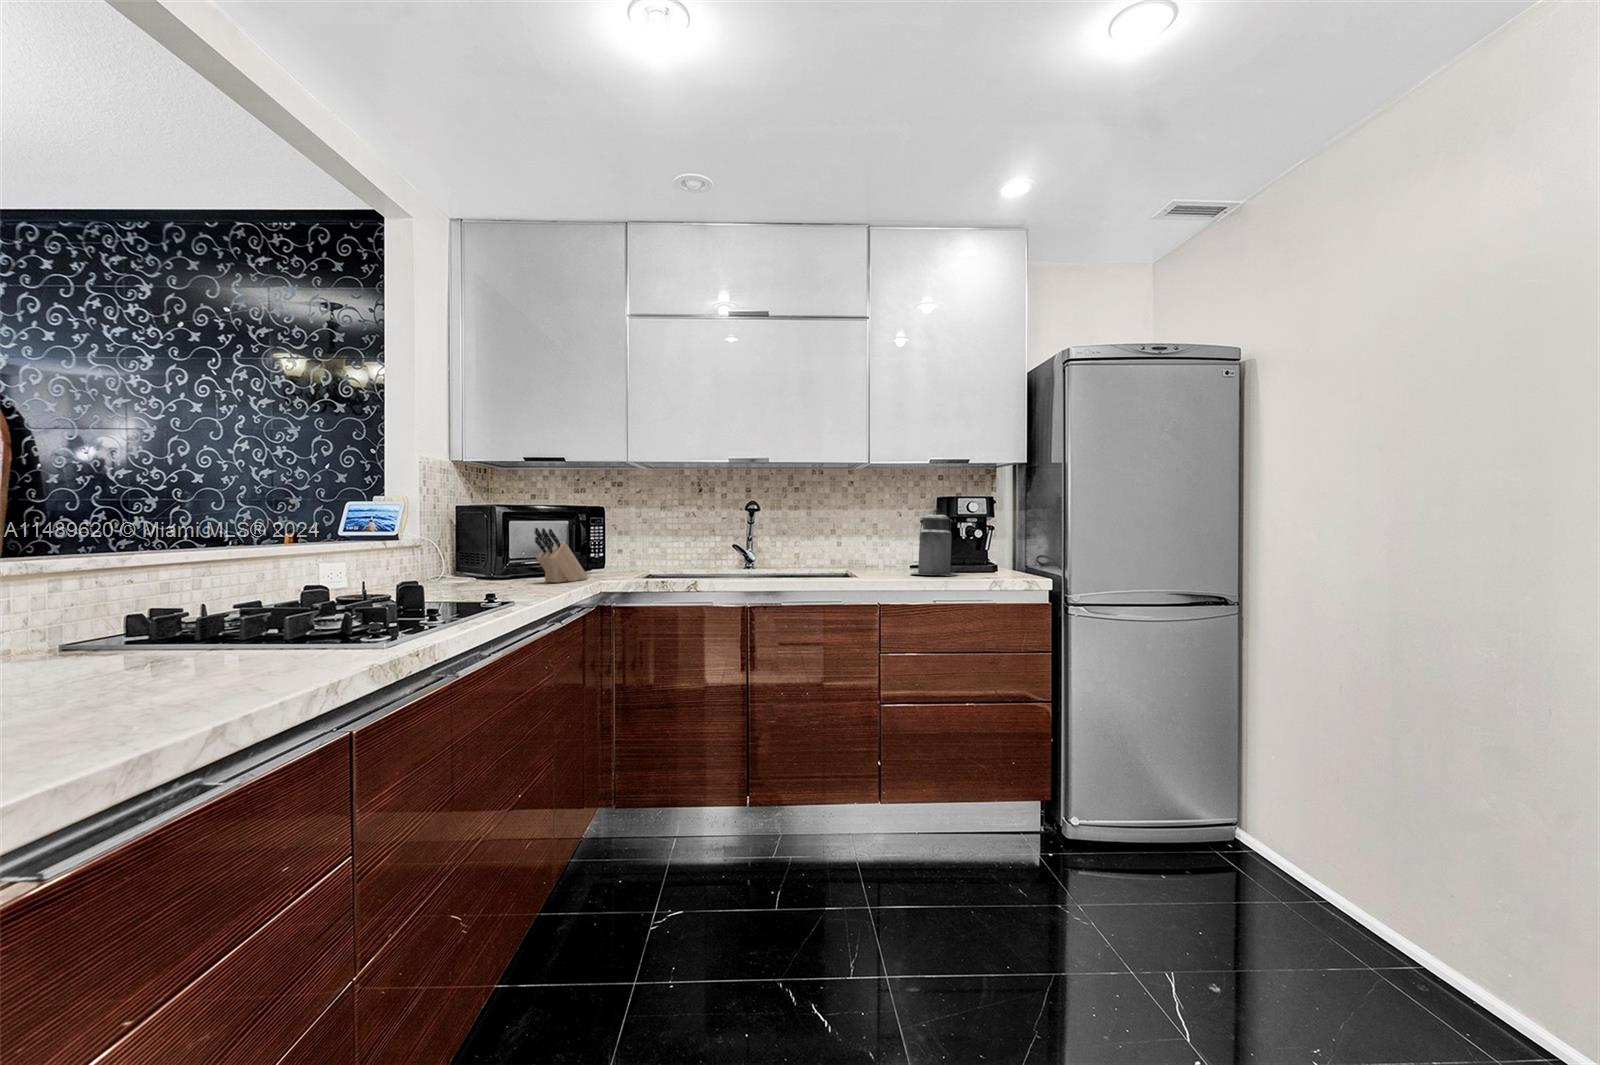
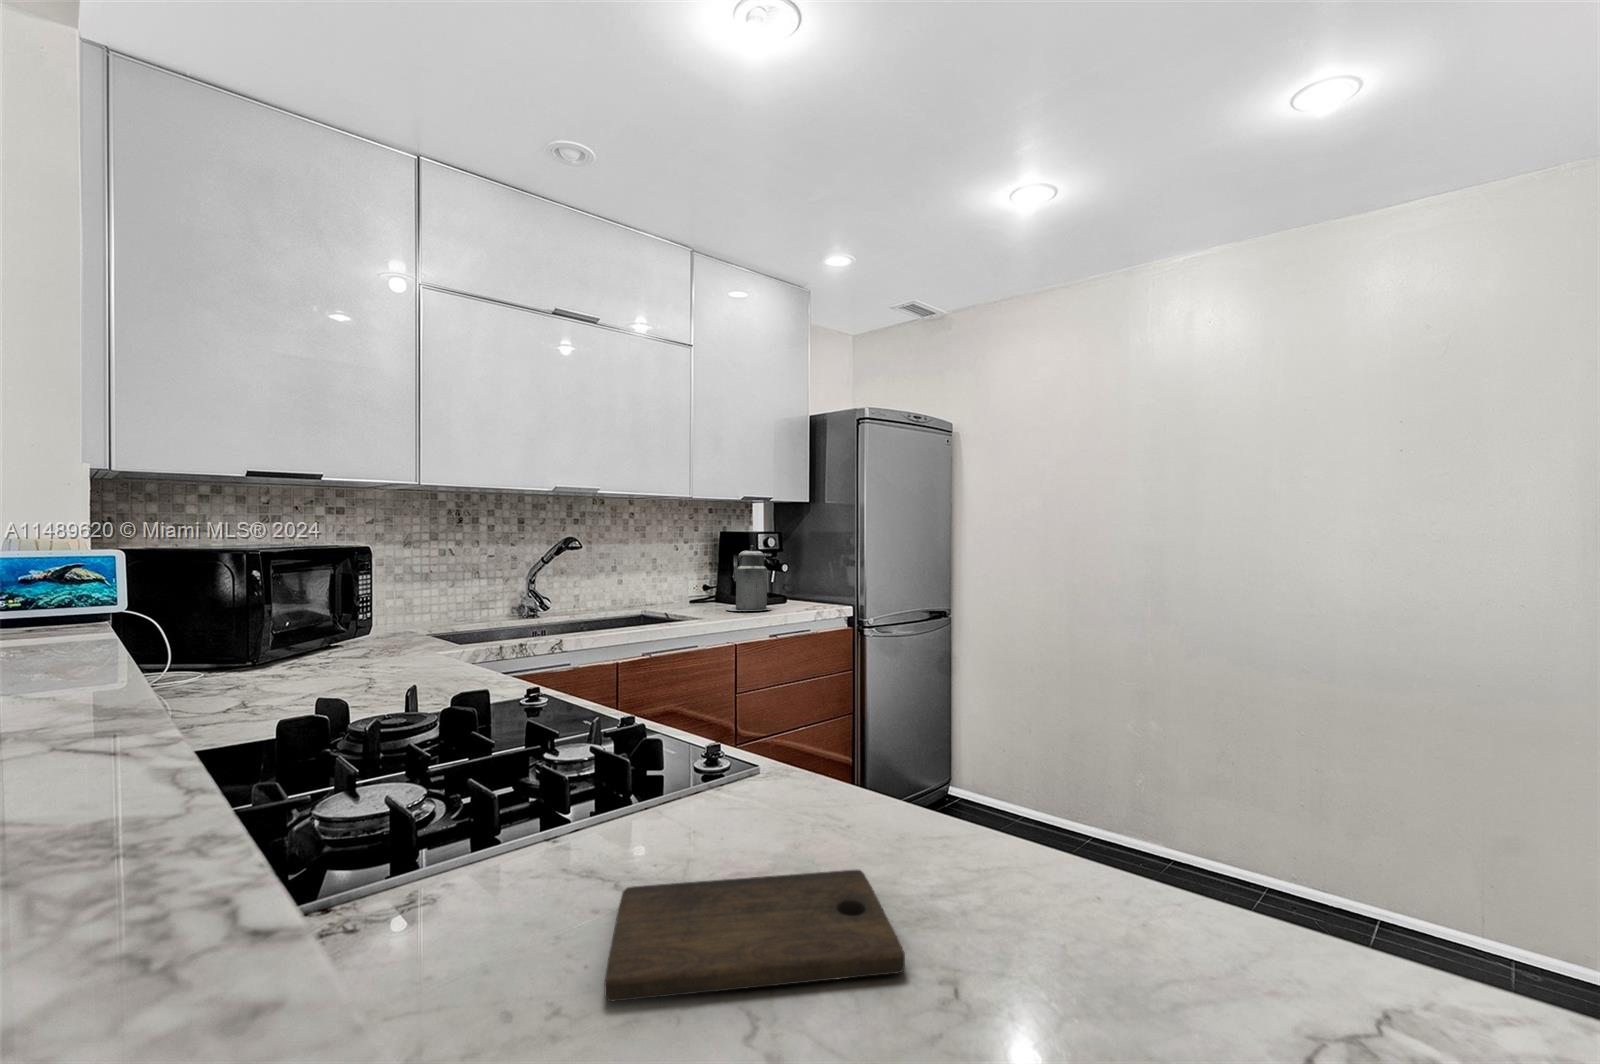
knife block: present [534,528,588,583] -> none [334,583,383,664]
cutting board: none [82,654,248,696] -> present [605,870,905,1001]

